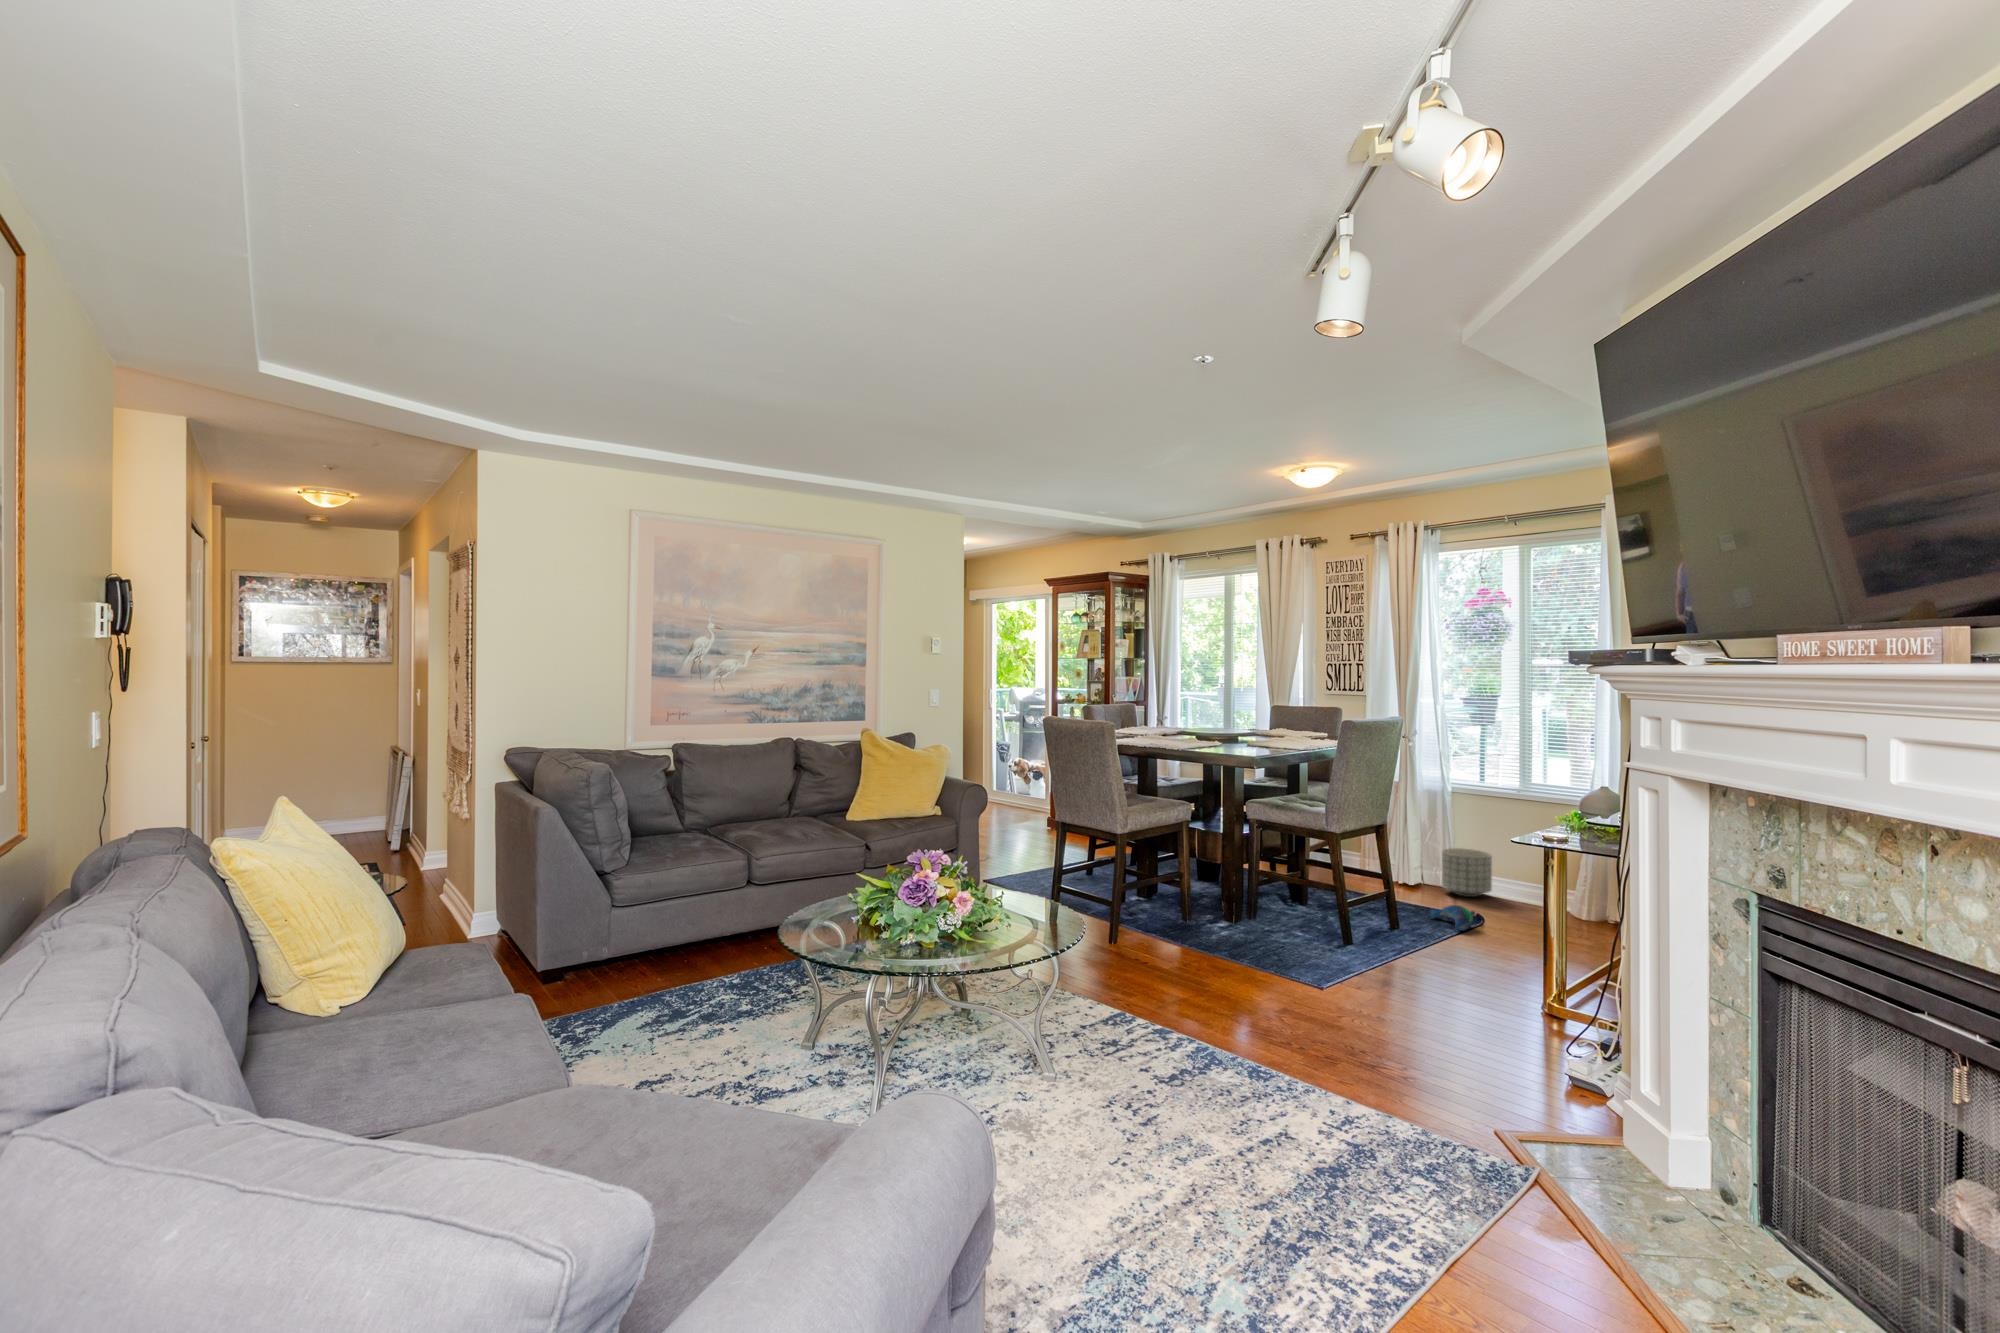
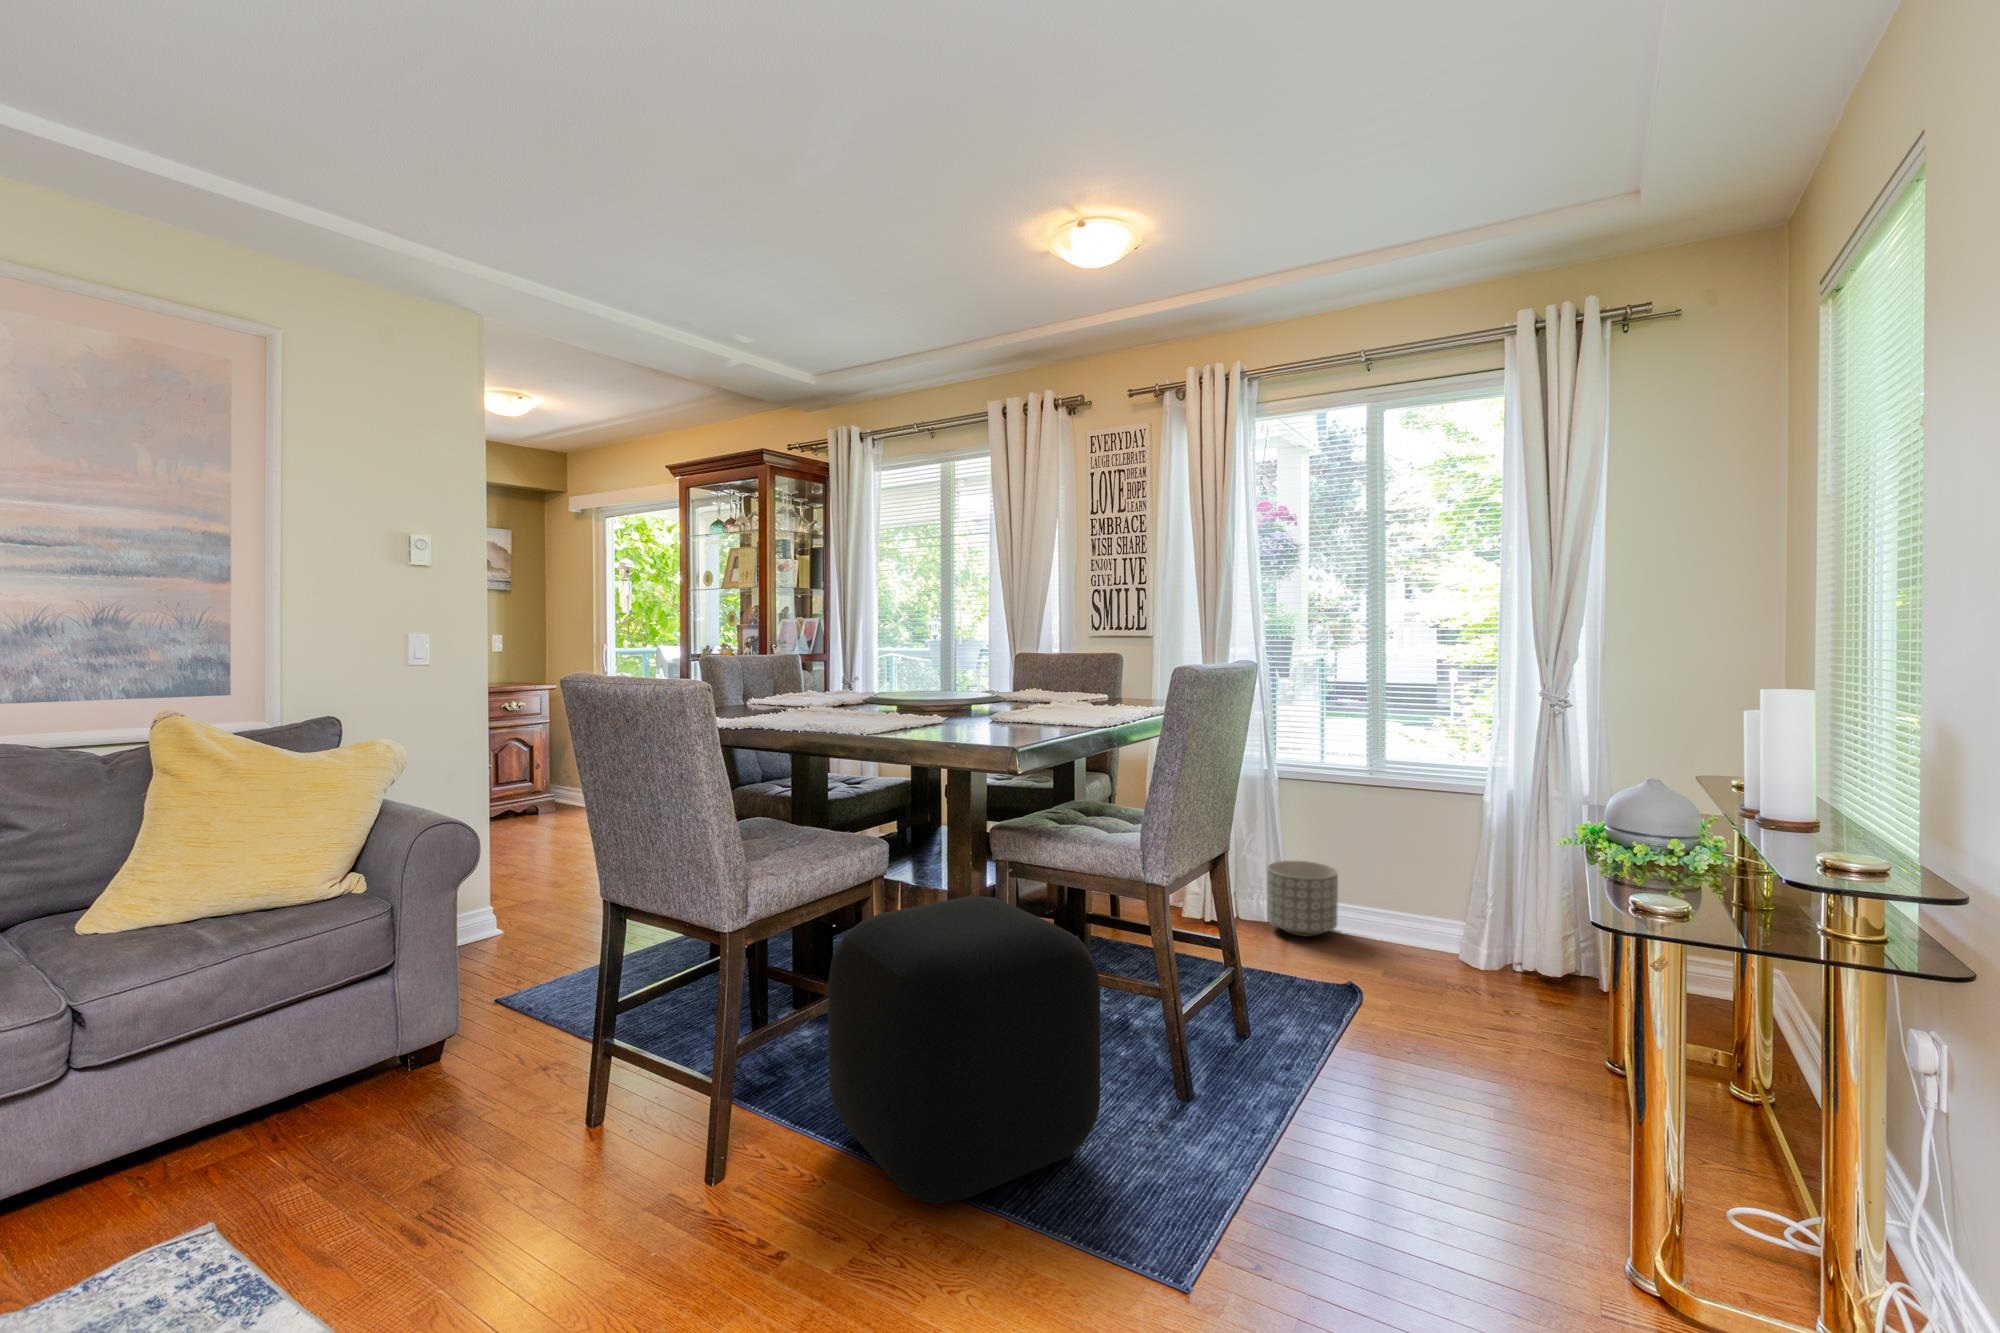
ottoman: none [1164,831,1295,957] -> present [828,896,1100,1204]
plush toy: present [1429,905,1475,932] -> none [1279,972,1357,1028]

